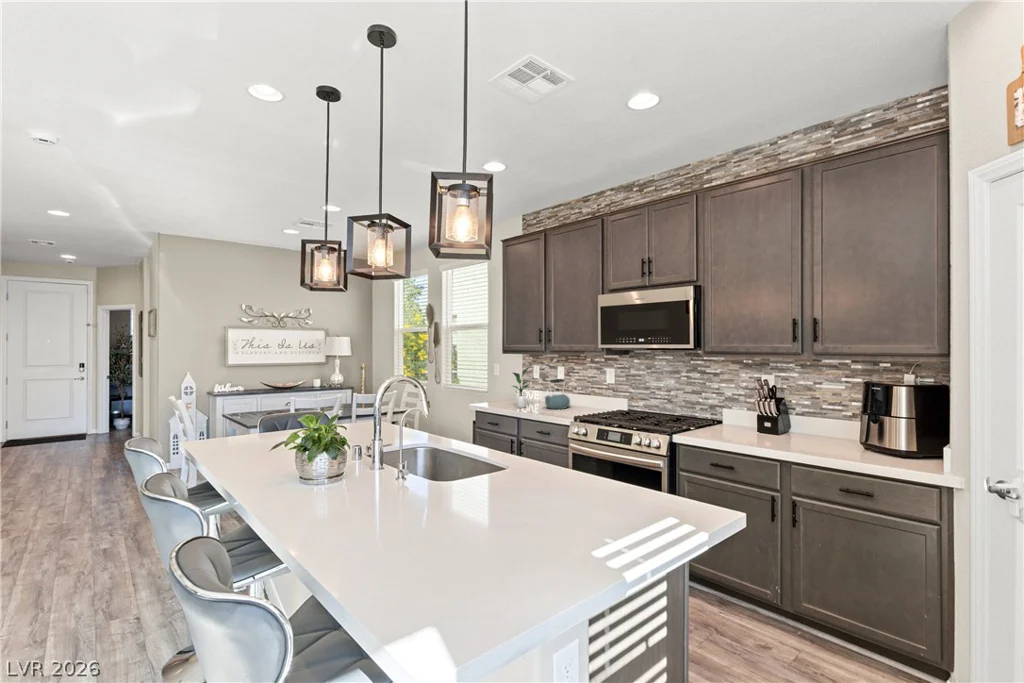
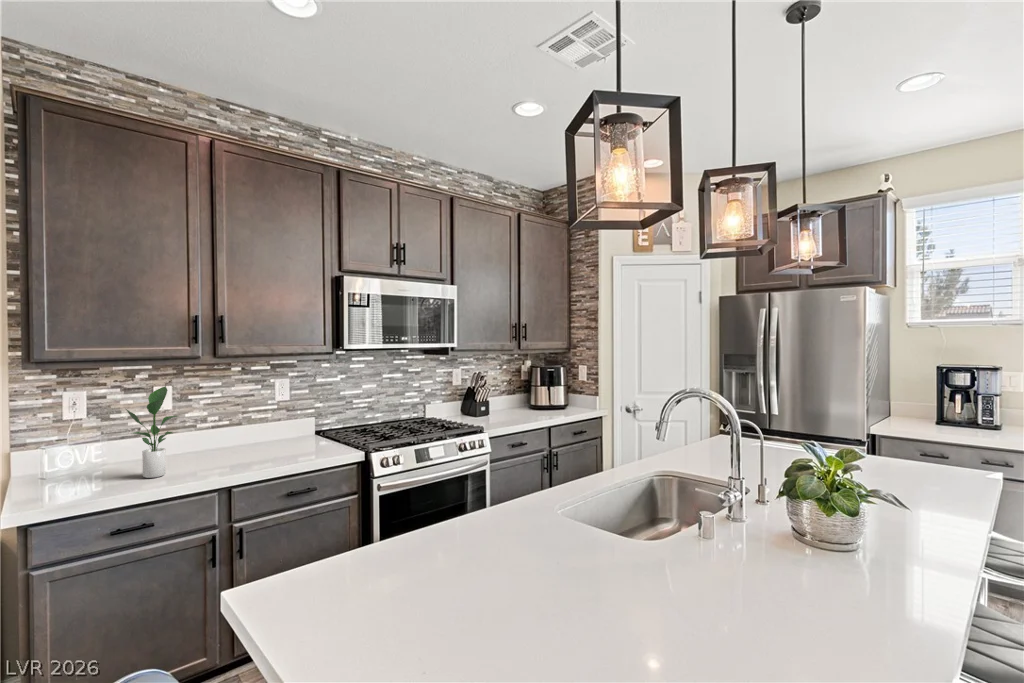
kettle: present [543,379,570,409] -> none [195,404,247,460]

